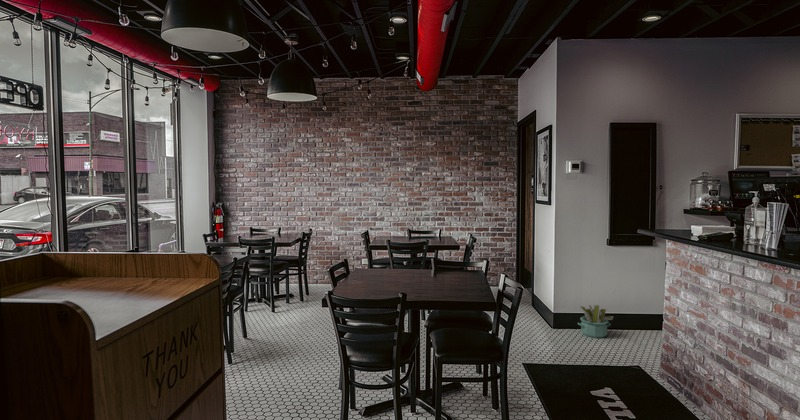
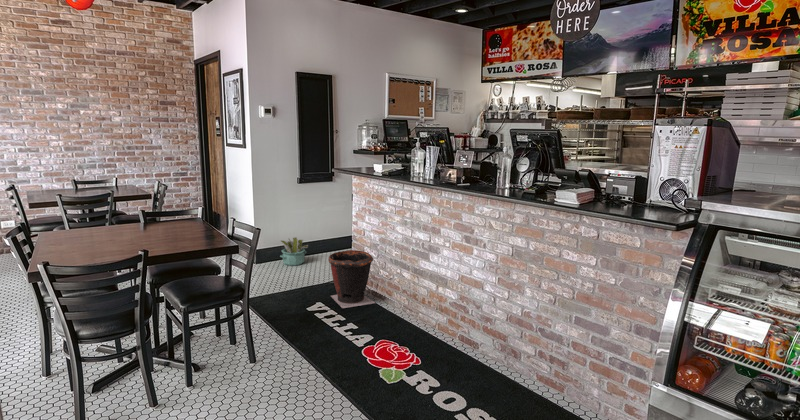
waste bin: none [622,330,687,408] -> present [328,250,375,308]

